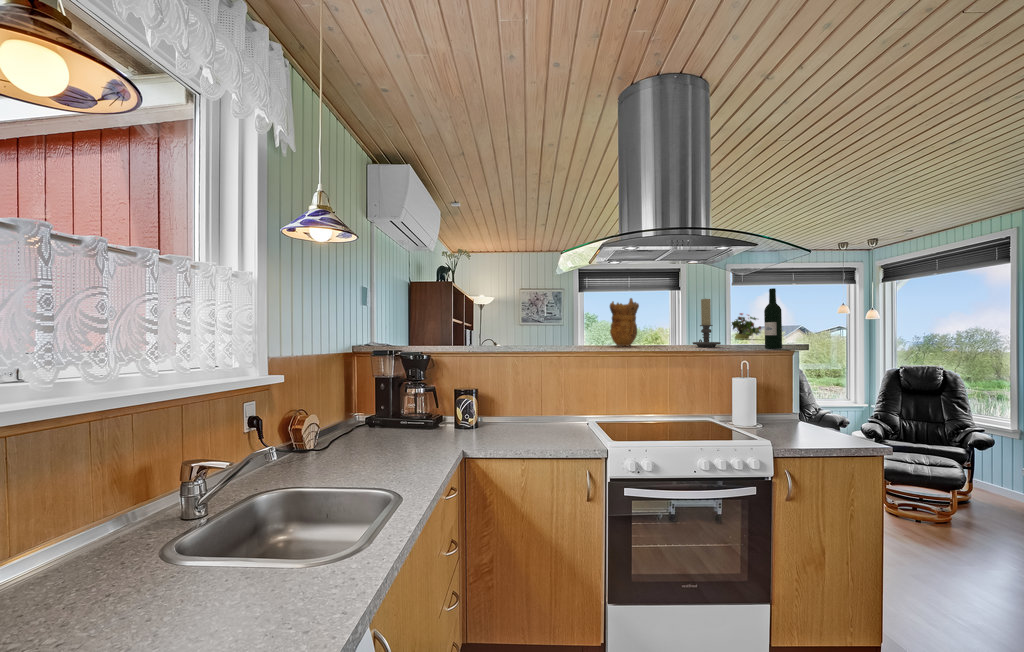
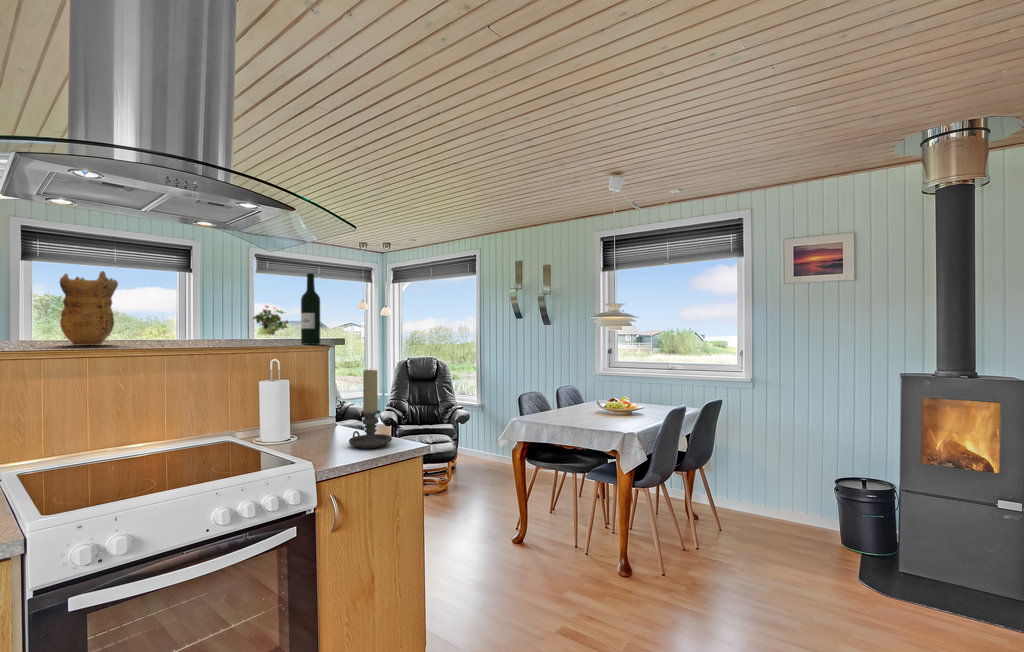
candle holder: present [693,299,721,347] -> present [349,369,392,449]

